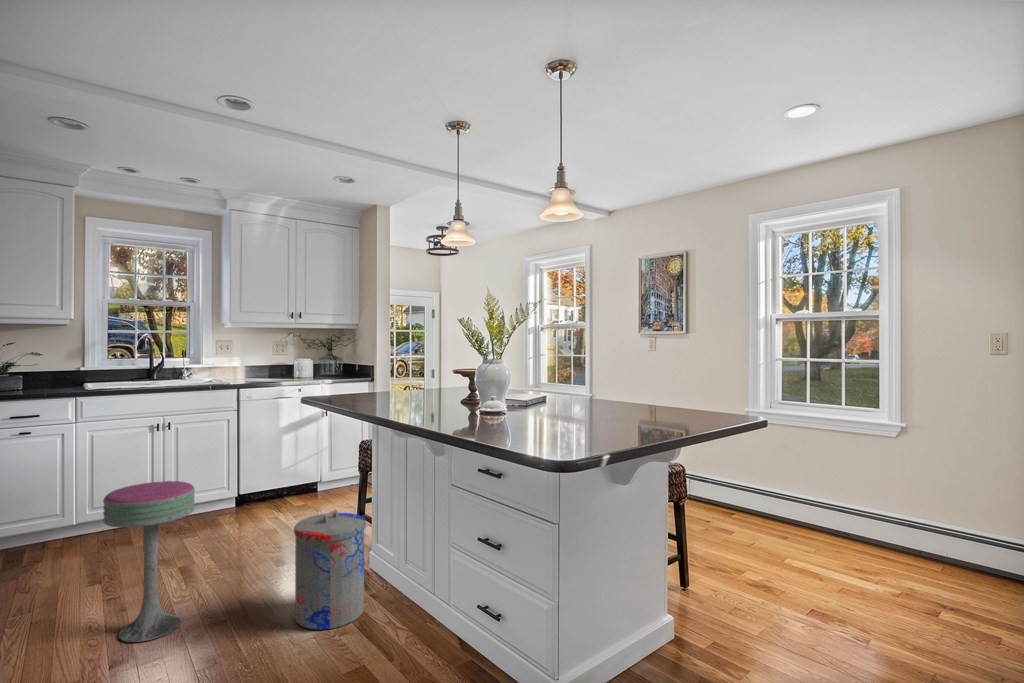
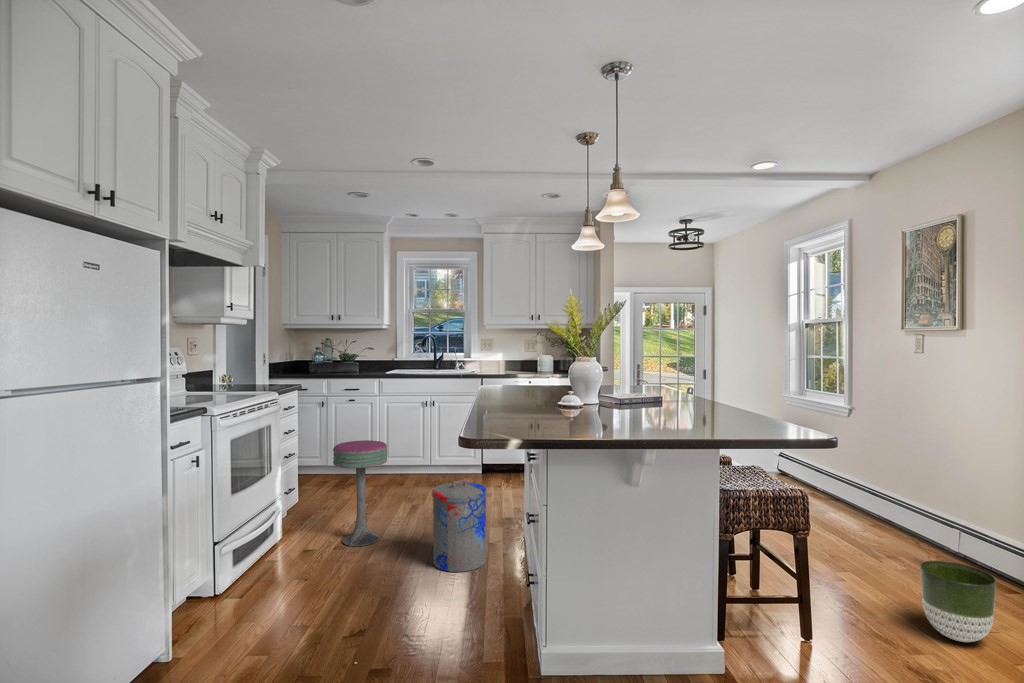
planter: none [725,501,771,557] -> present [920,560,996,642]

